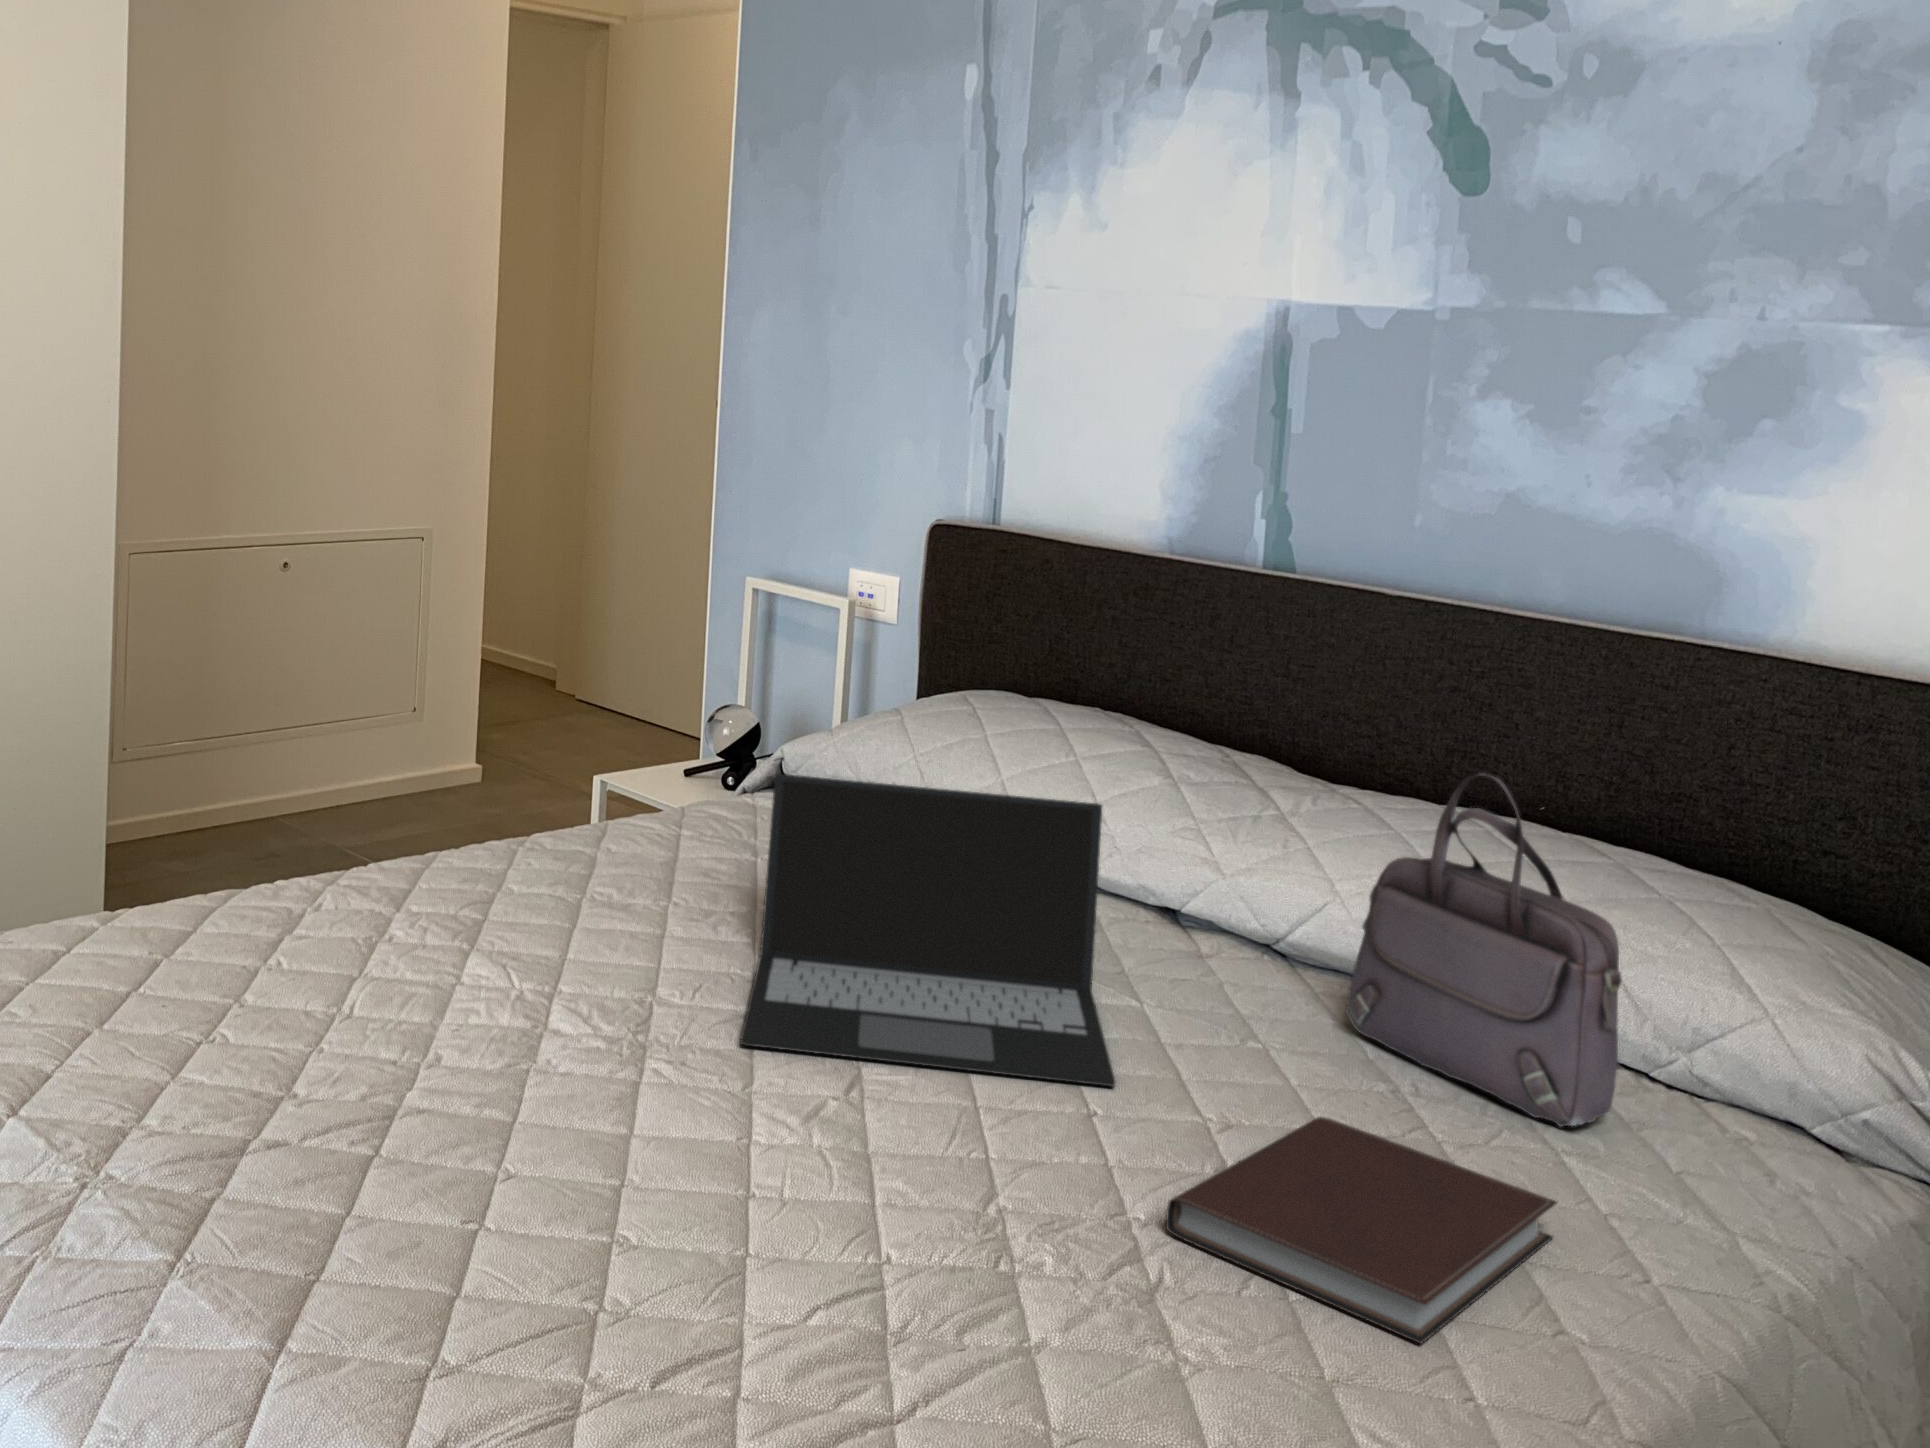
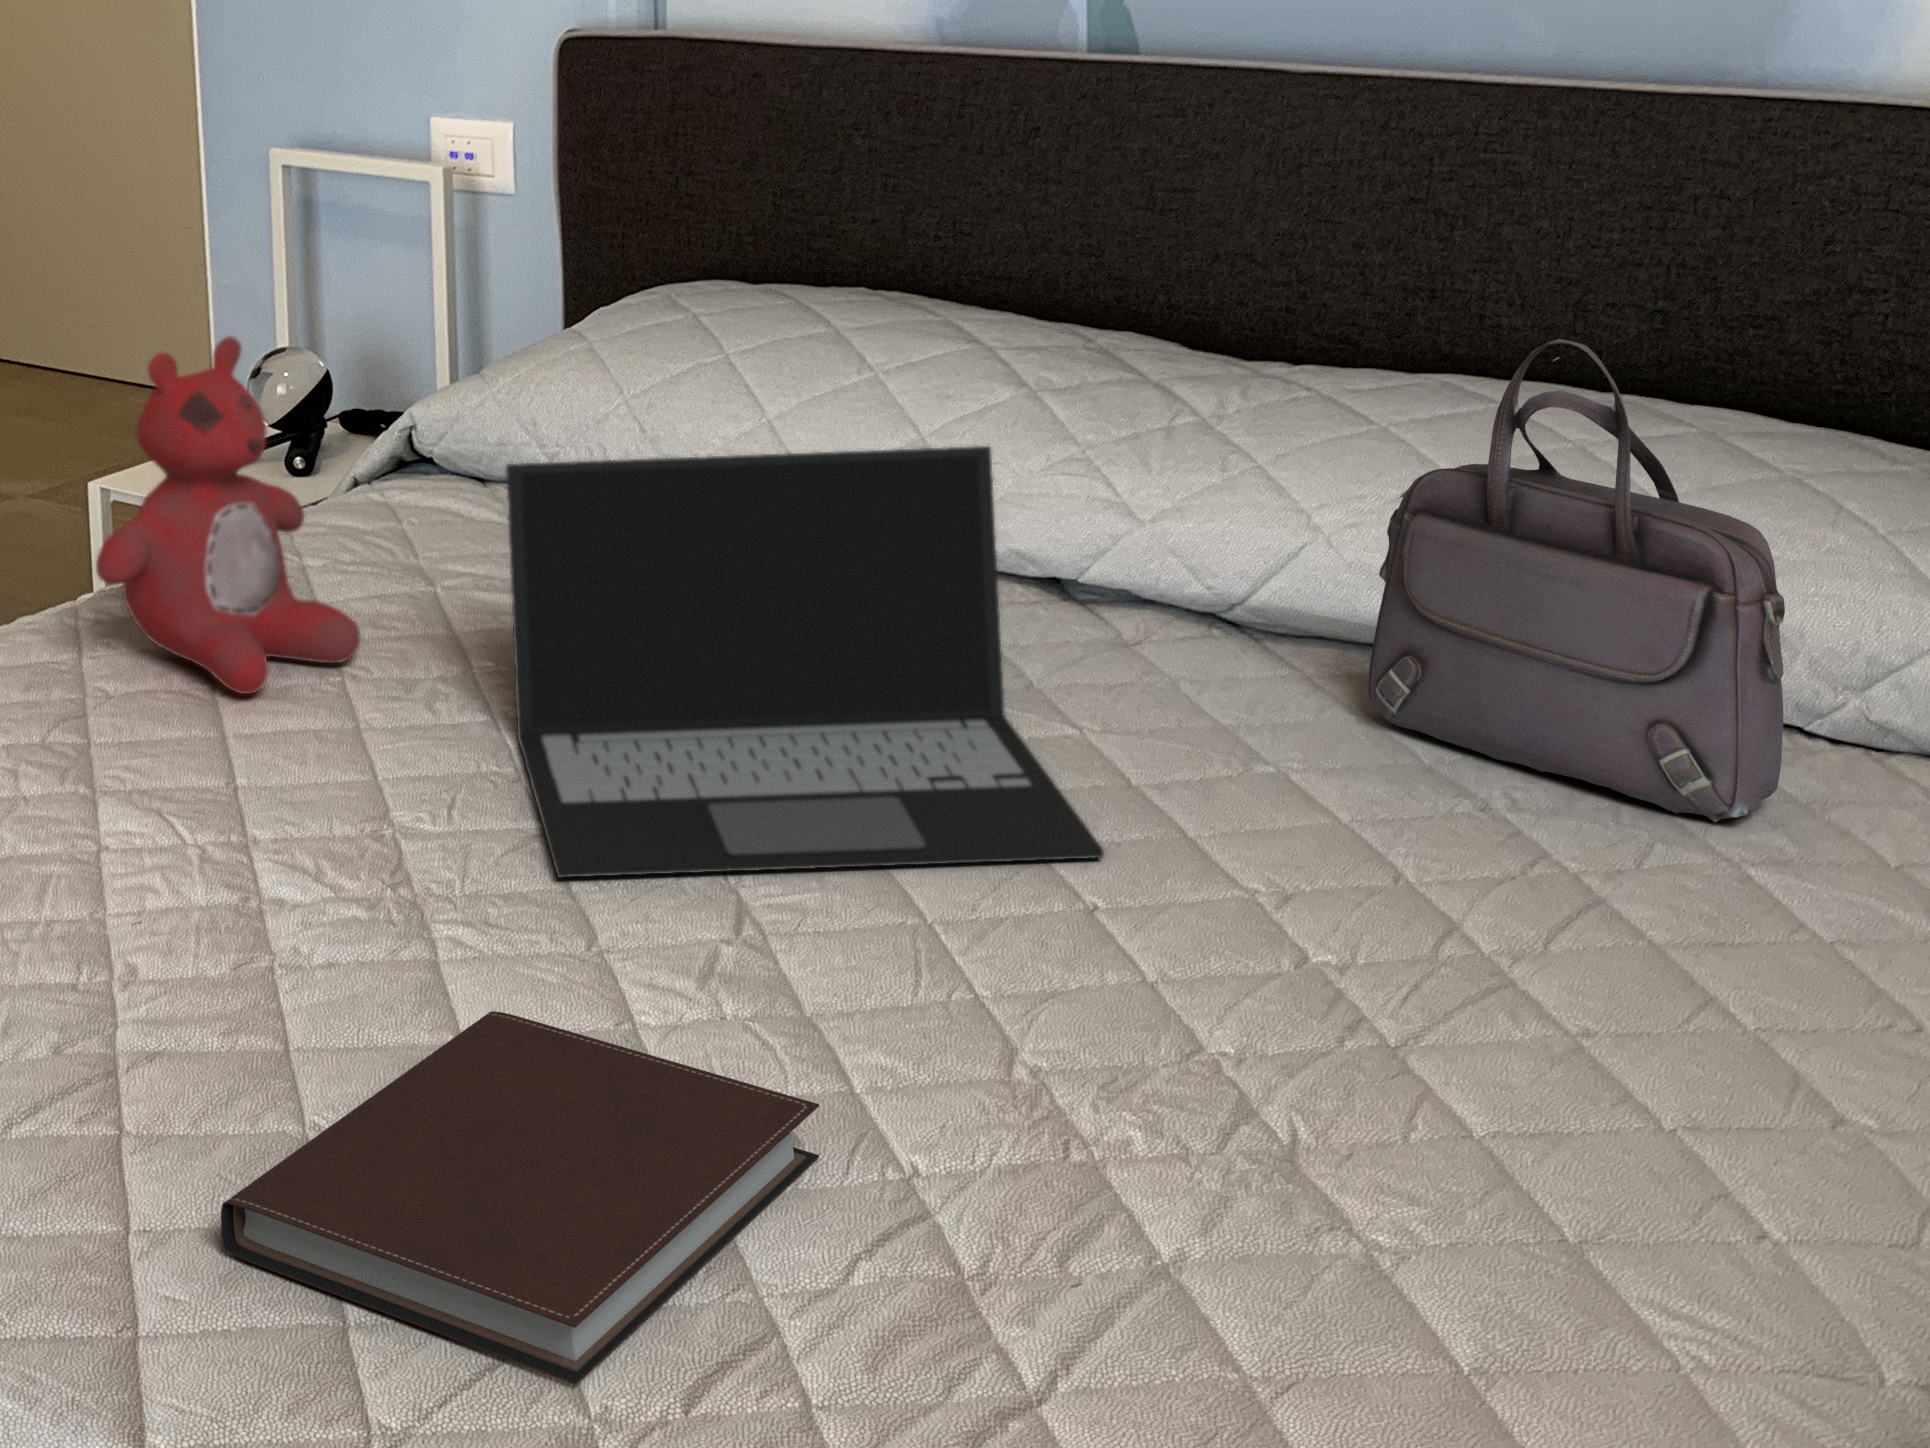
stuffed bear: none [515,673,684,908] -> present [96,337,361,694]
notebook: present [1166,1117,1557,1344] -> present [221,1011,819,1385]

